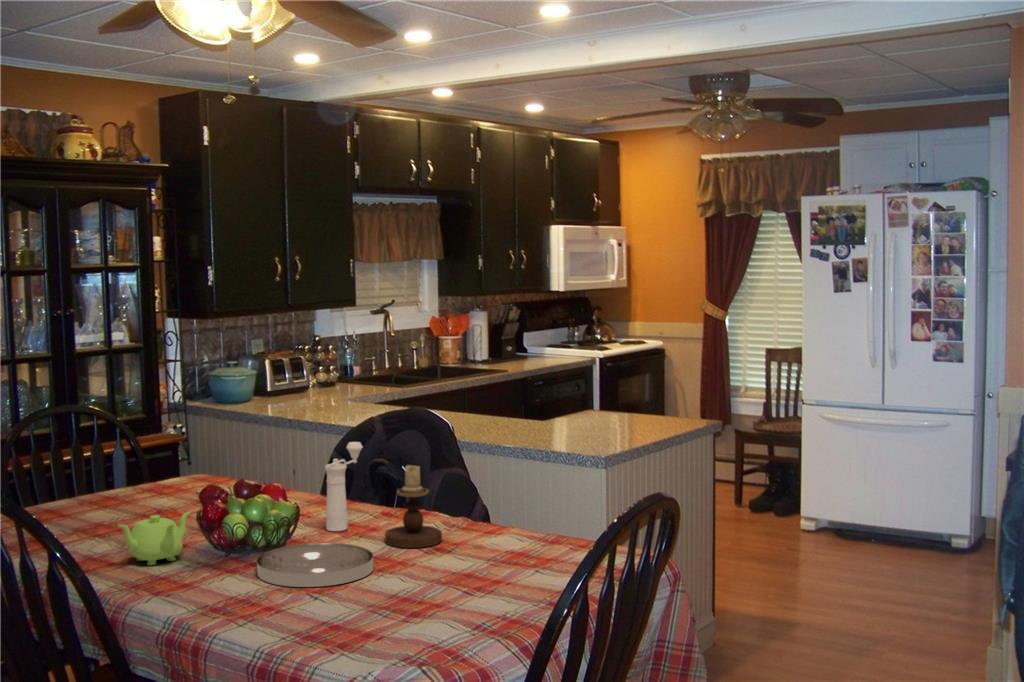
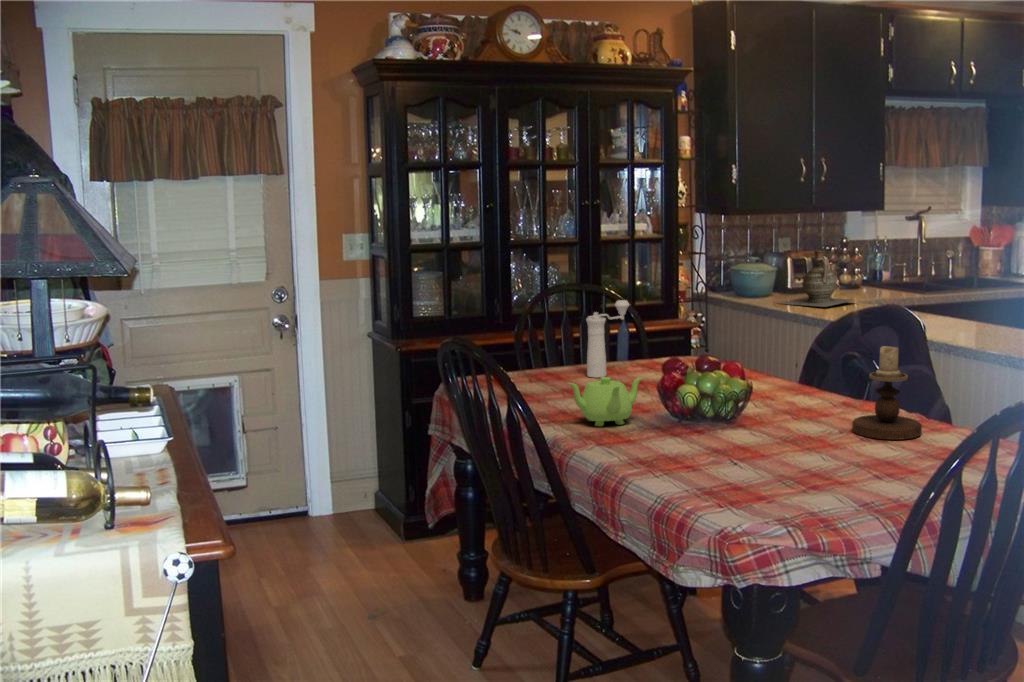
ceramic jug: none [261,353,342,412] -> present [779,250,855,307]
pepper mill: present [325,442,363,531] -> present [586,300,629,378]
plate: present [257,543,373,587] -> none [696,421,827,467]

